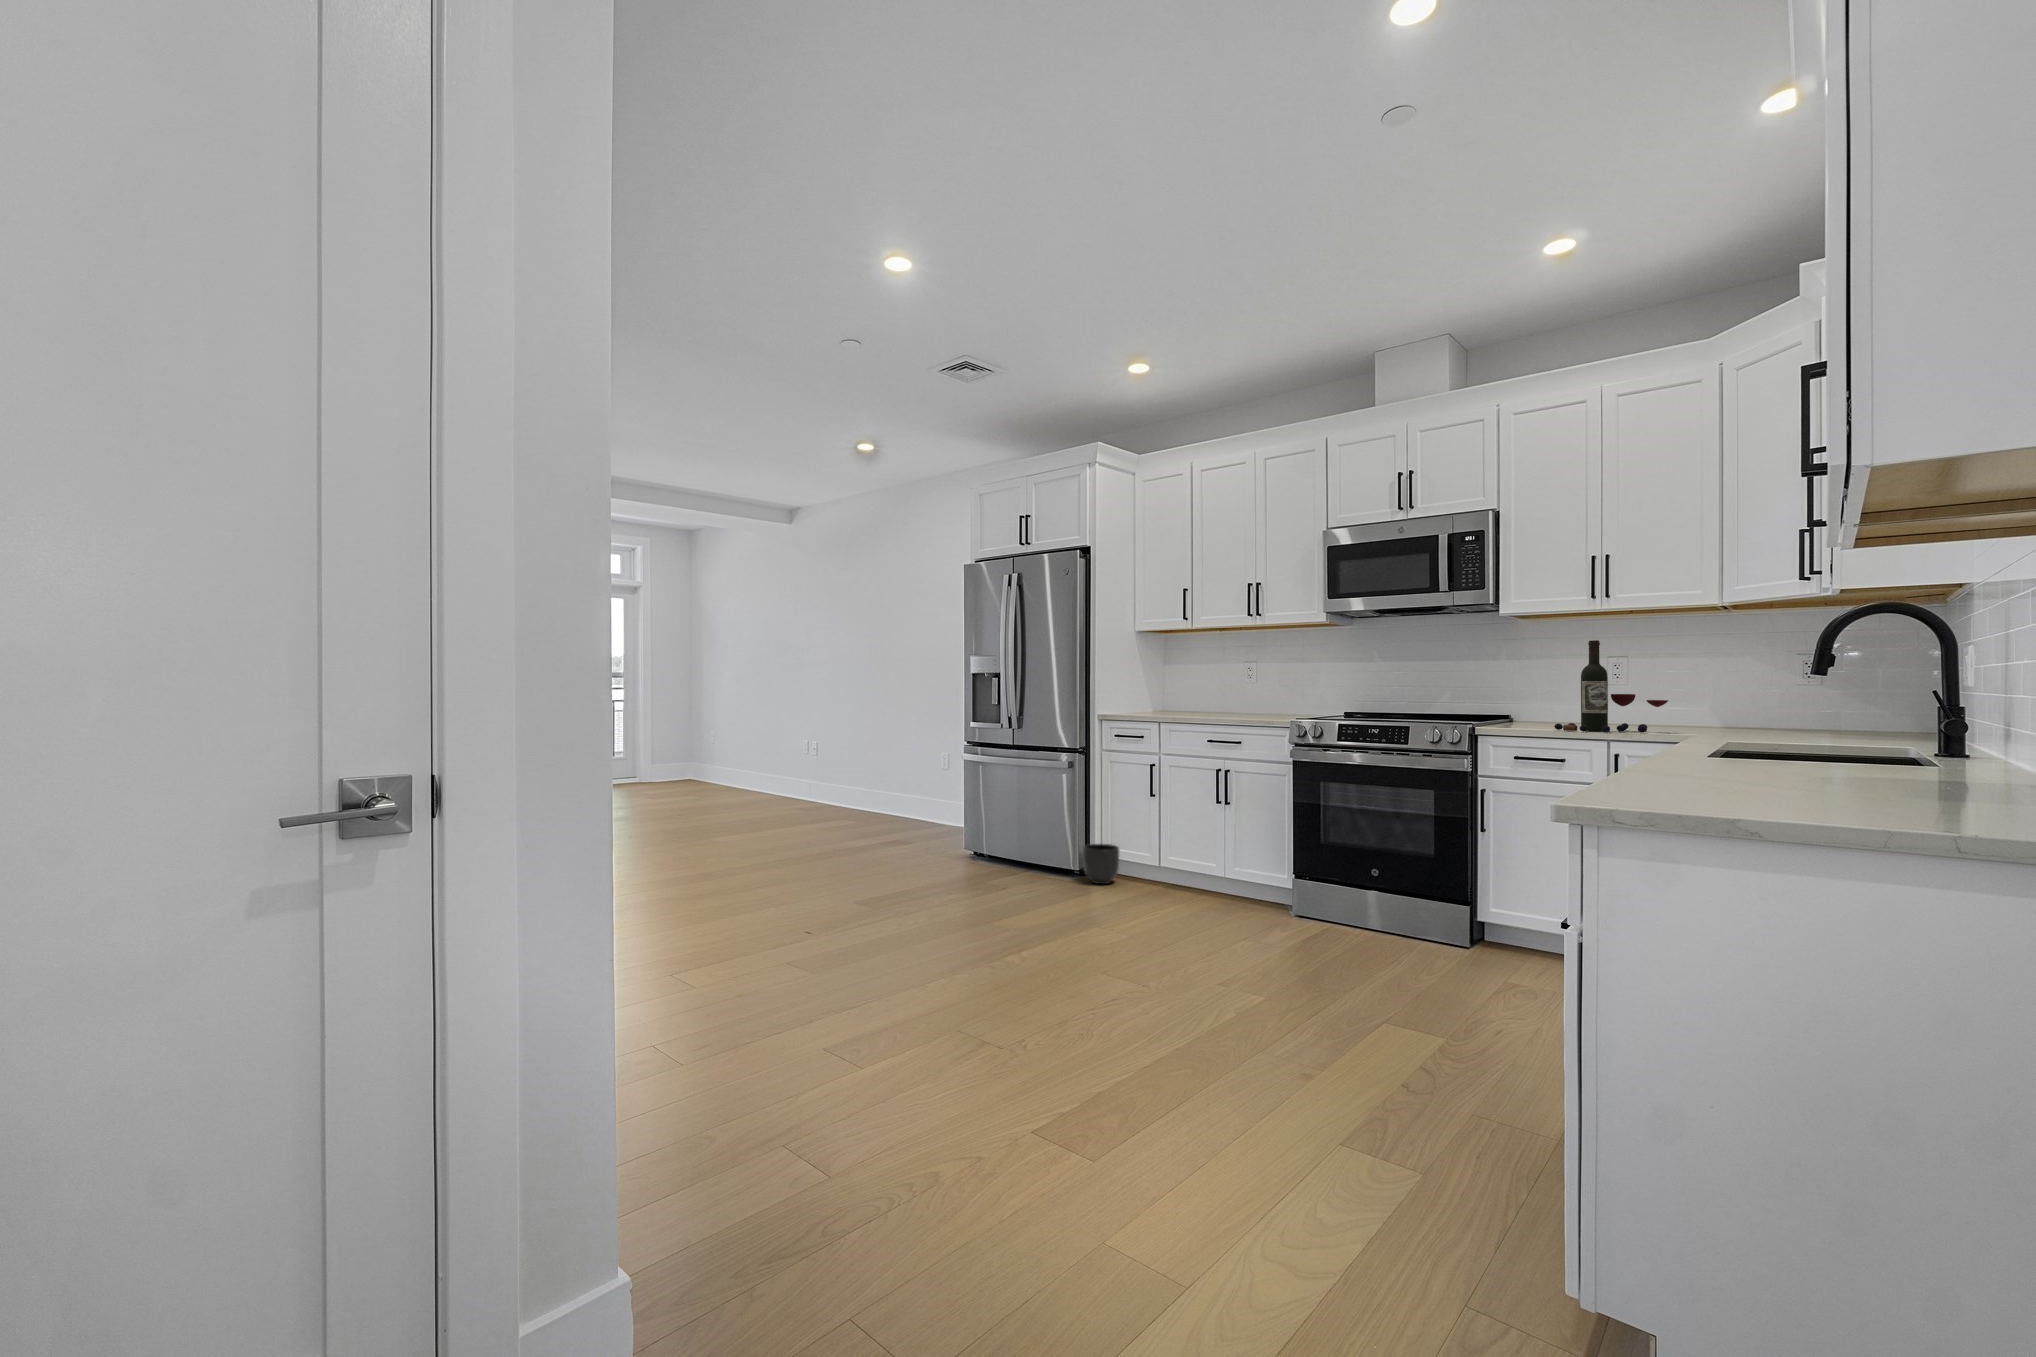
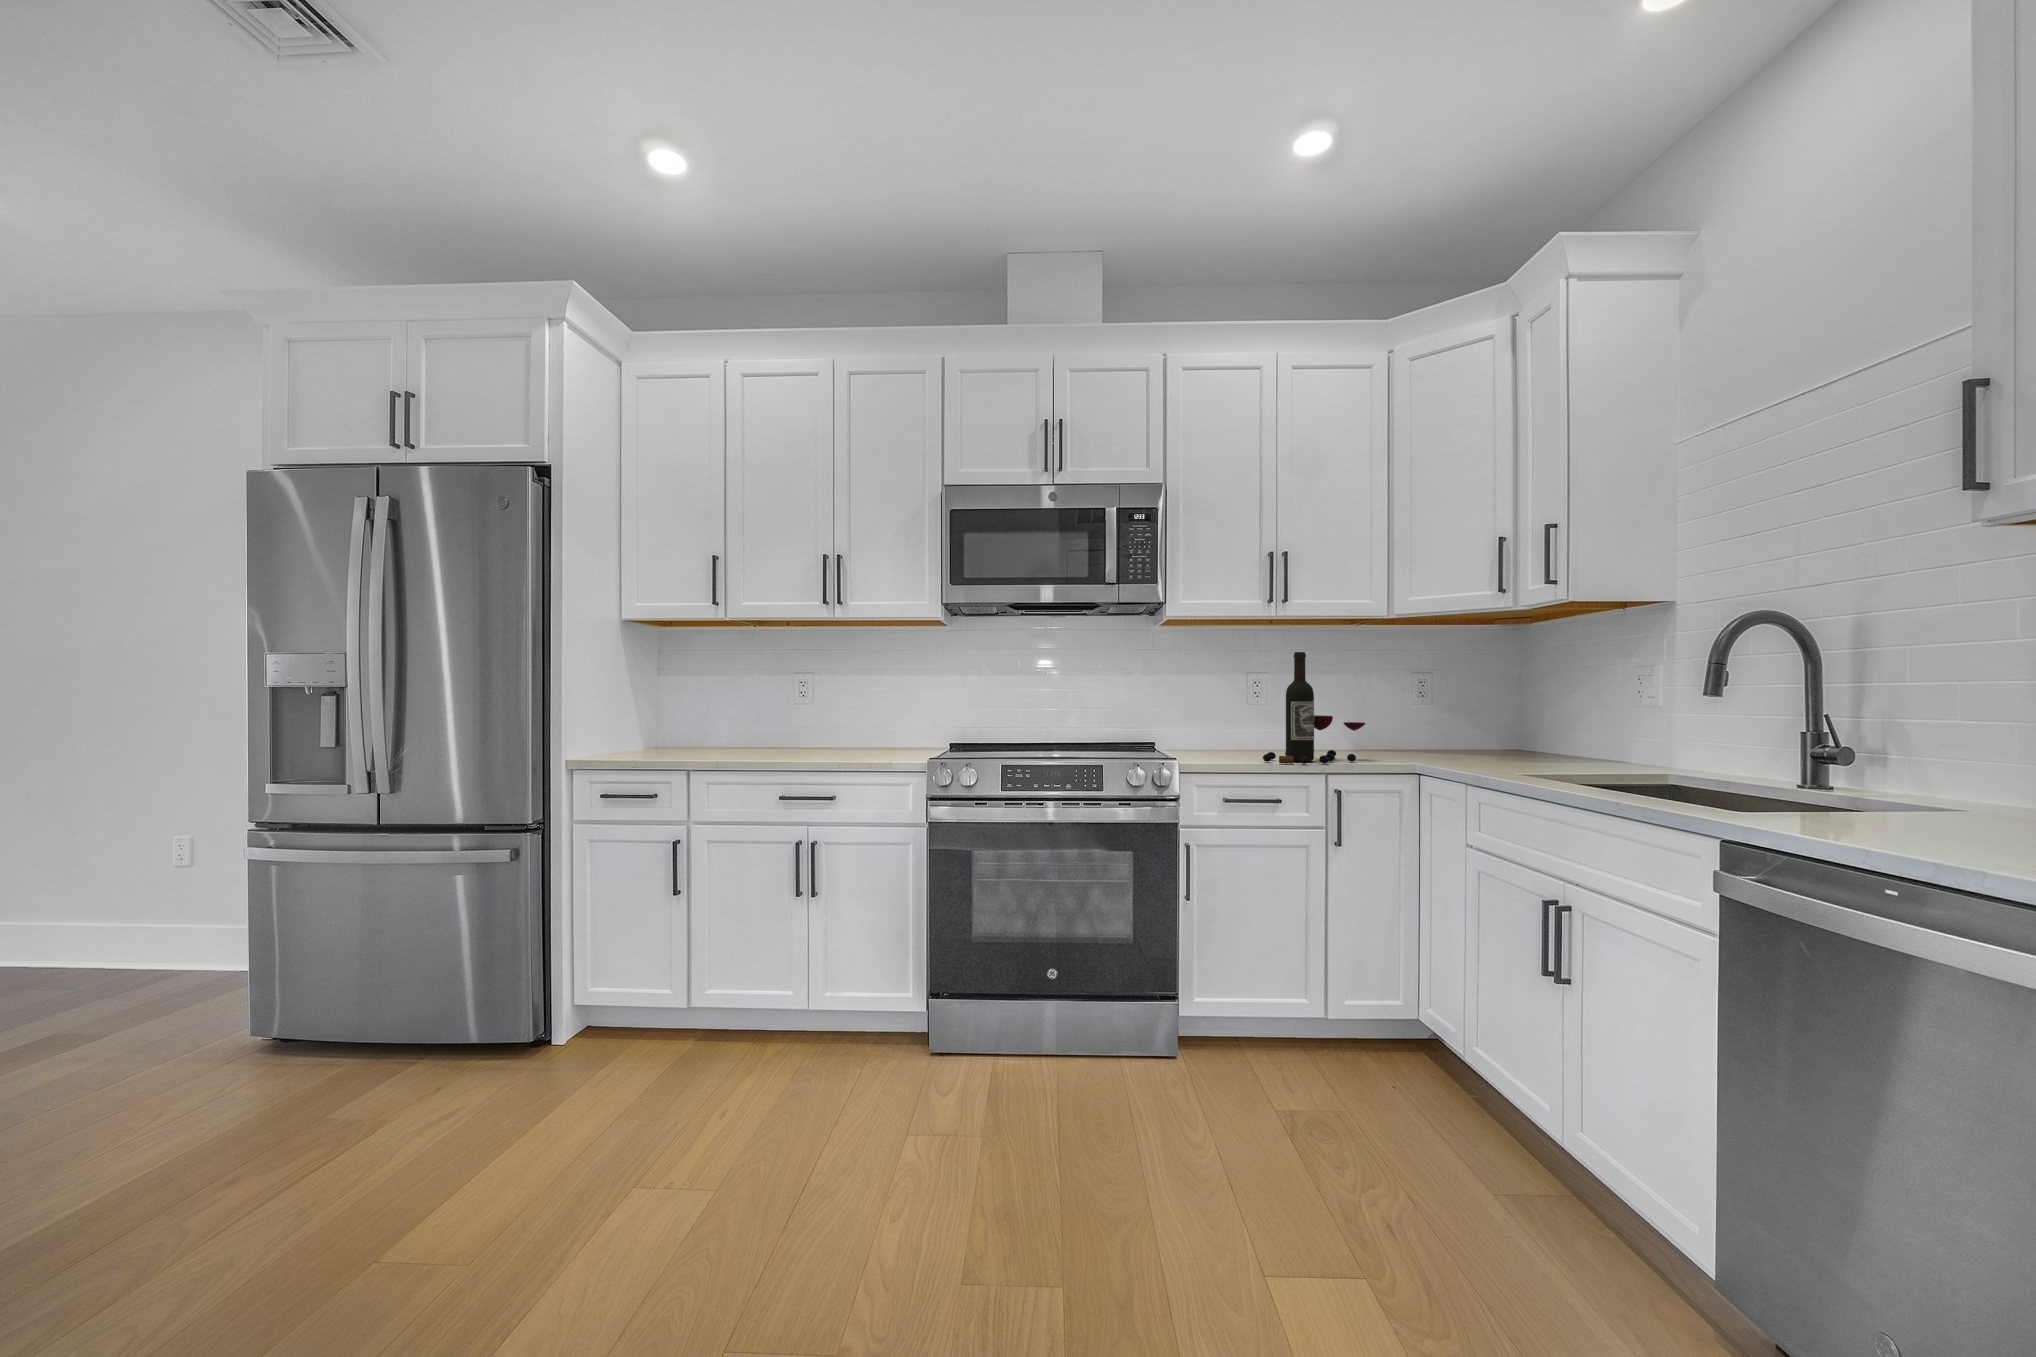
planter: present [1083,844,1119,884] -> none [545,984,615,1063]

